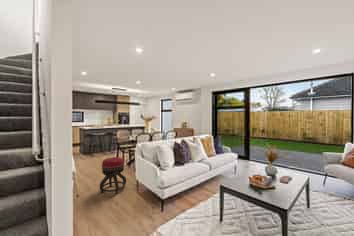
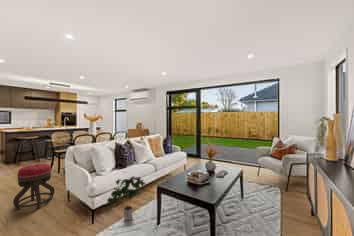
potted plant: none [174,174,207,213] -> present [107,177,146,220]

